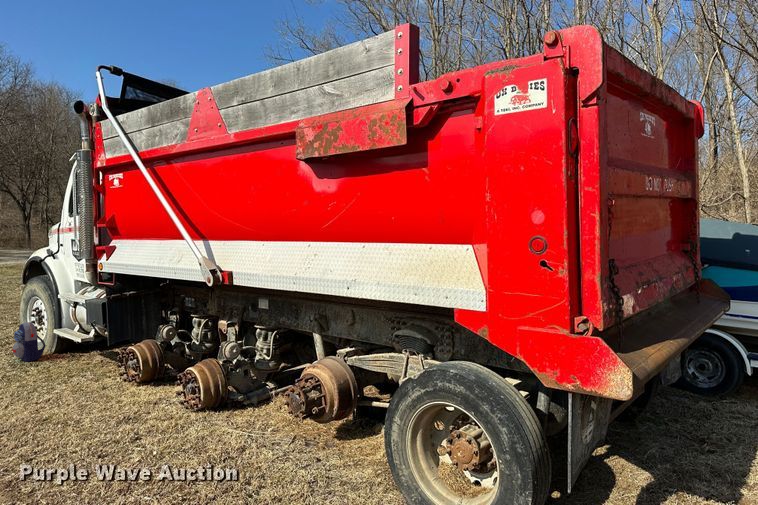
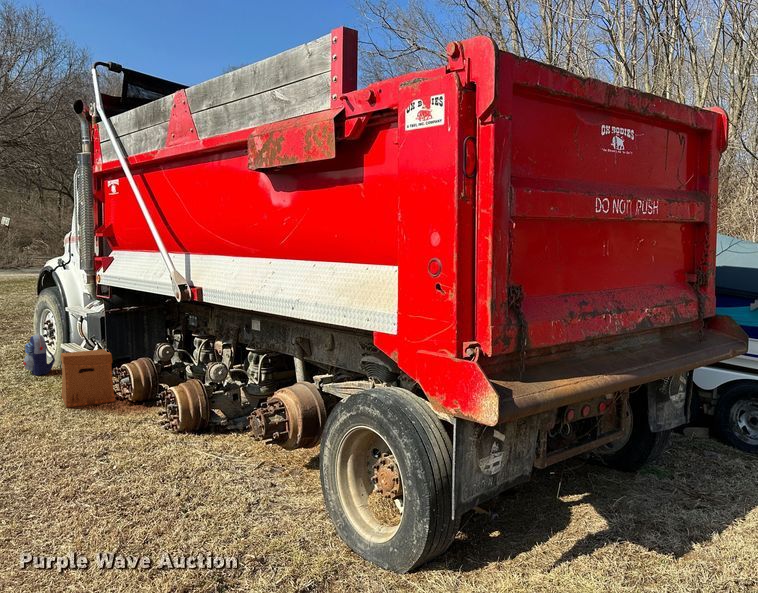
cardboard box: none [60,333,120,394] -> present [61,349,115,408]

